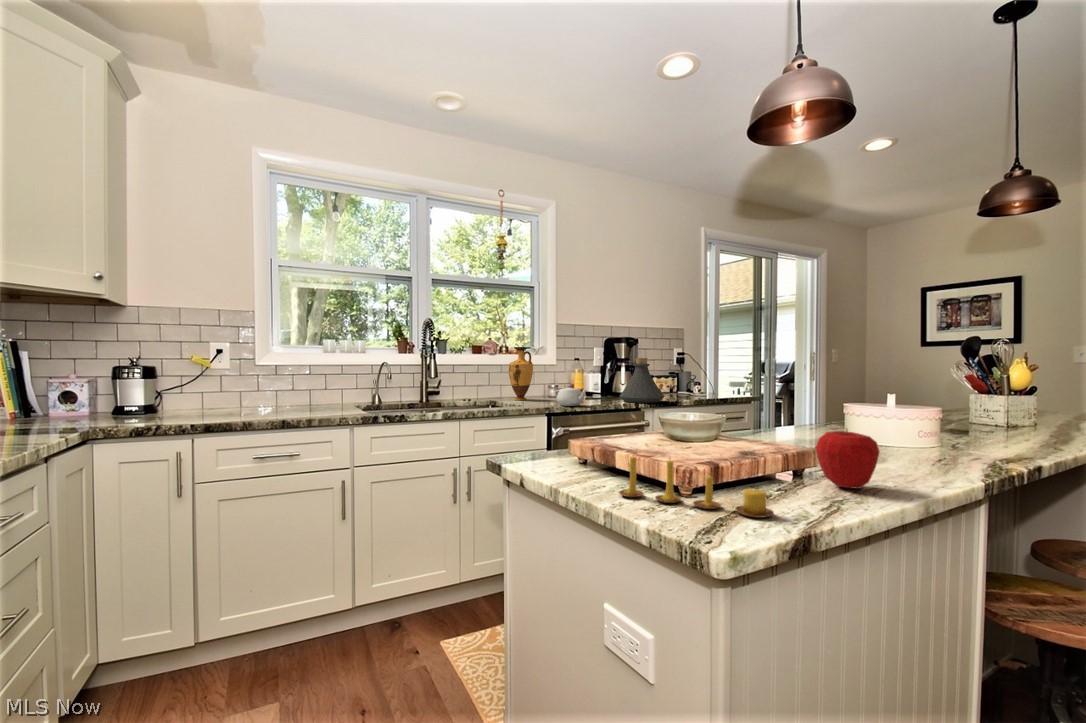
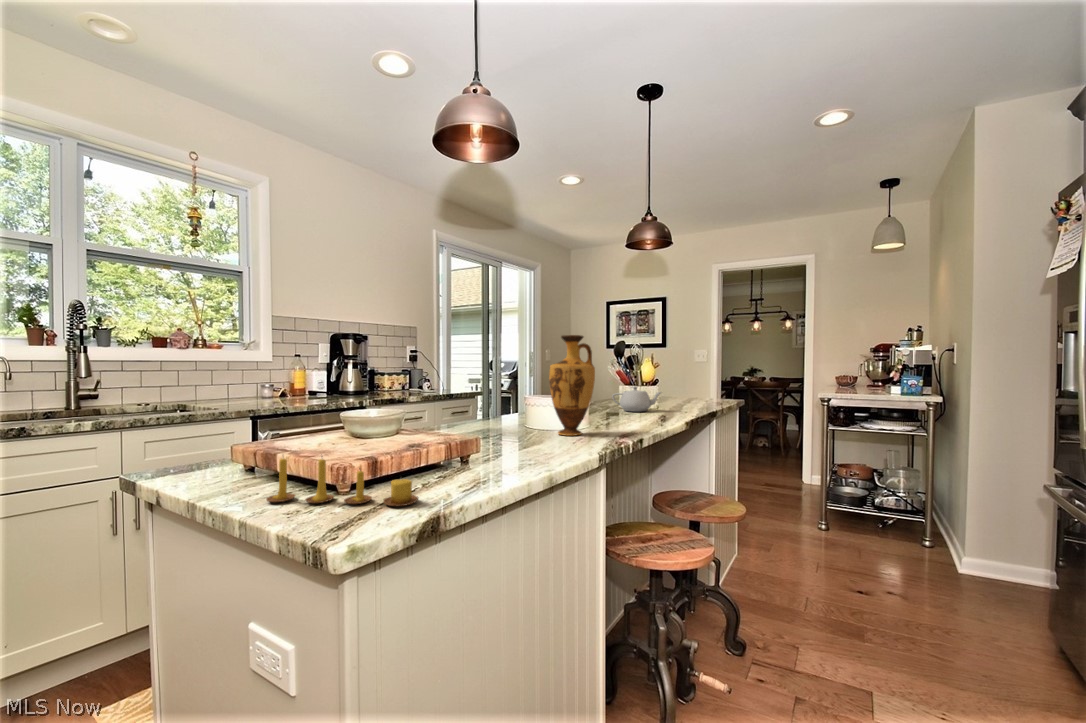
vase: present [509,347,533,400] -> present [549,335,595,436]
bottle: present [620,358,664,403] -> none [346,355,393,400]
teapot: present [555,385,587,406] -> present [612,386,661,412]
apple: present [816,429,880,488] -> none [476,415,524,468]

